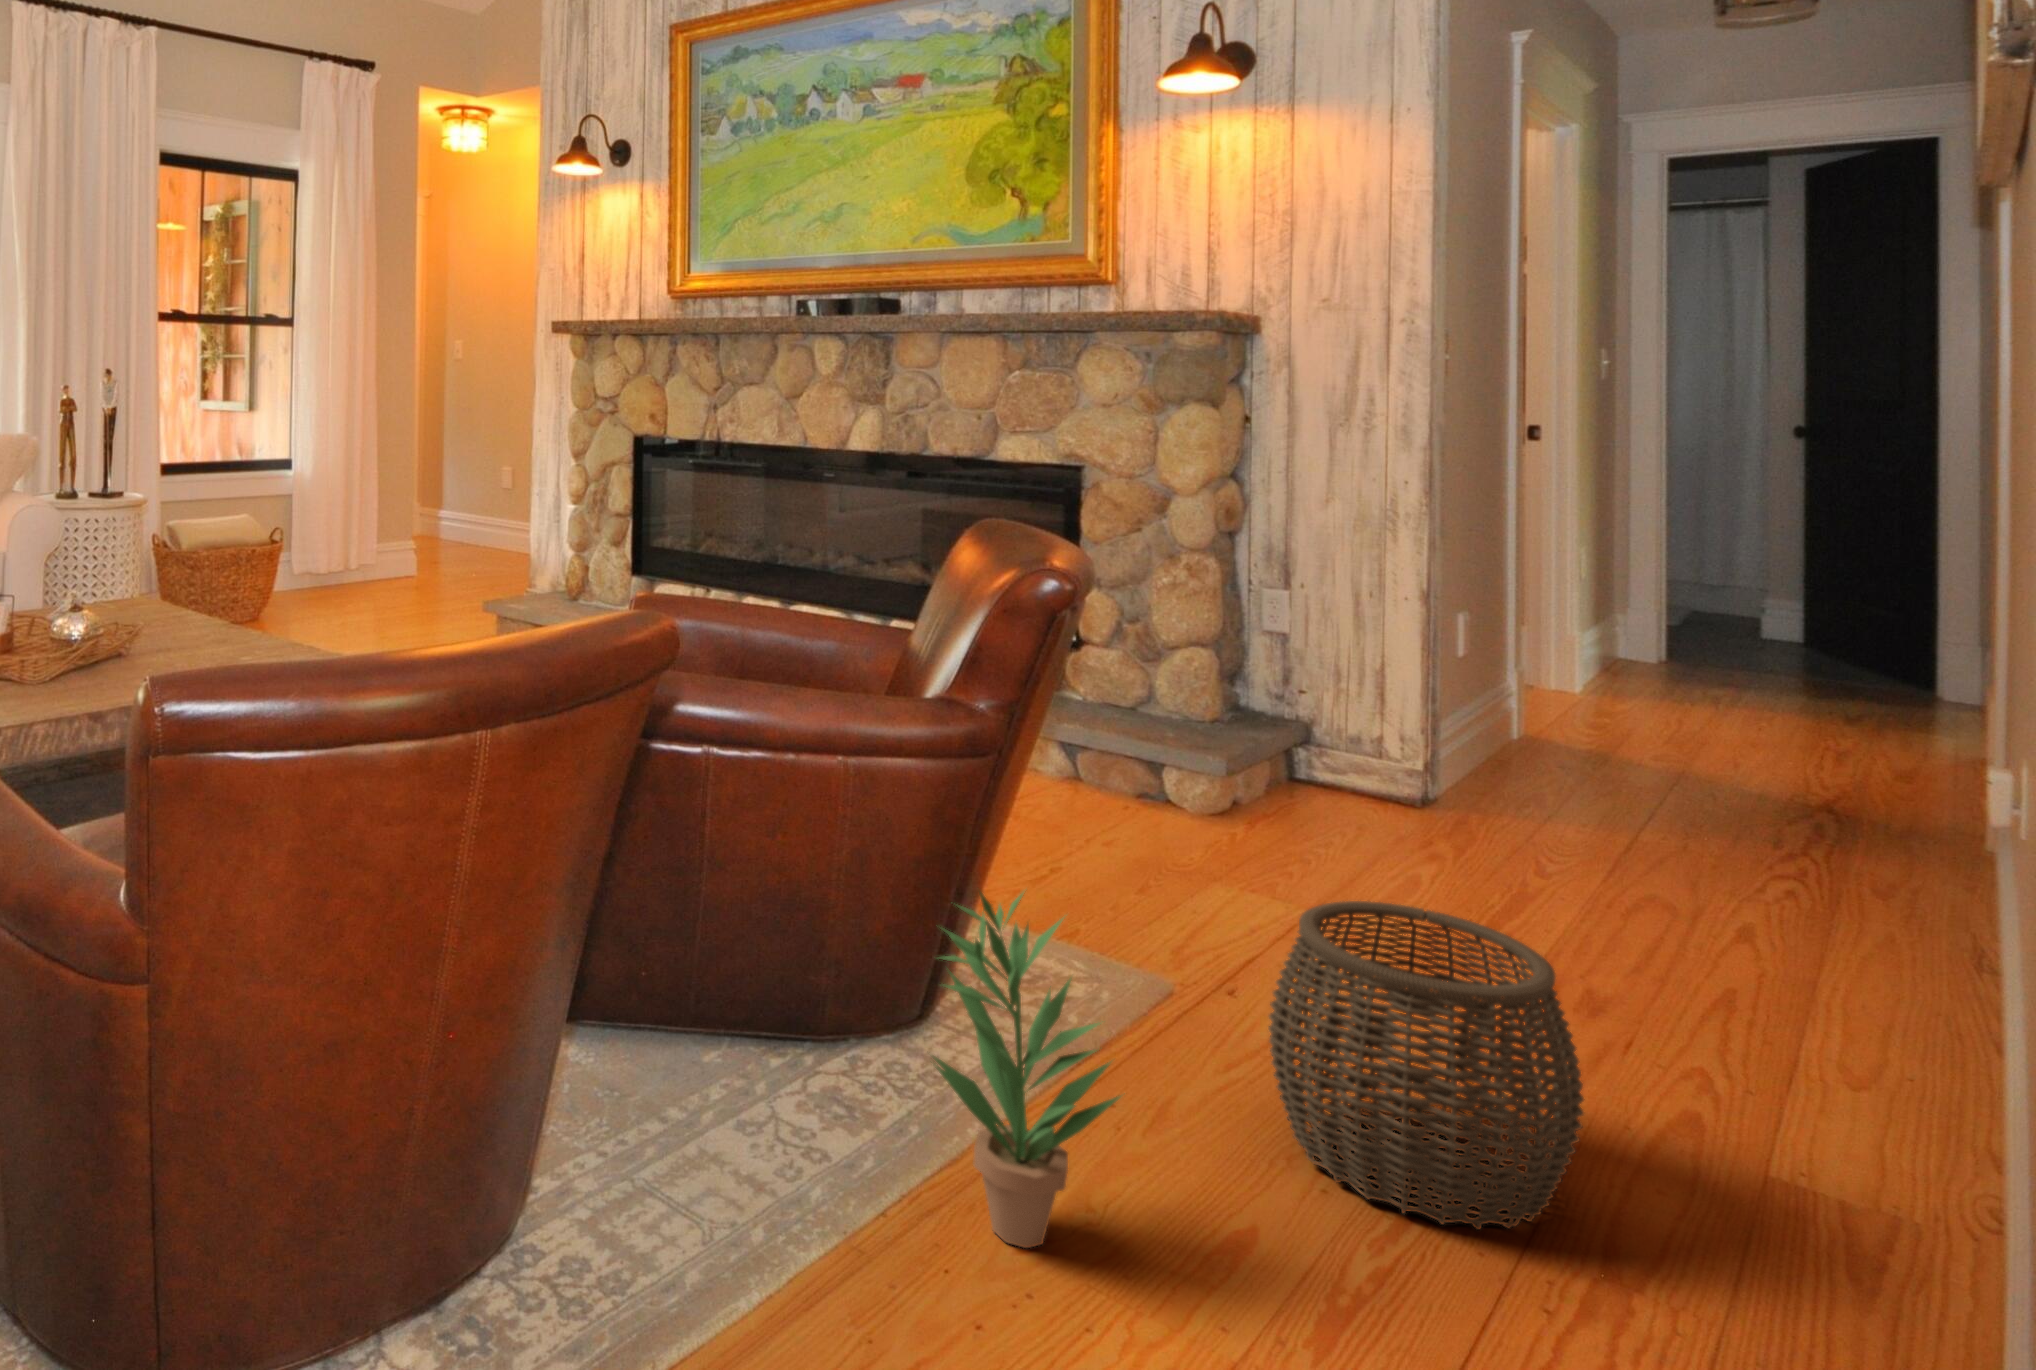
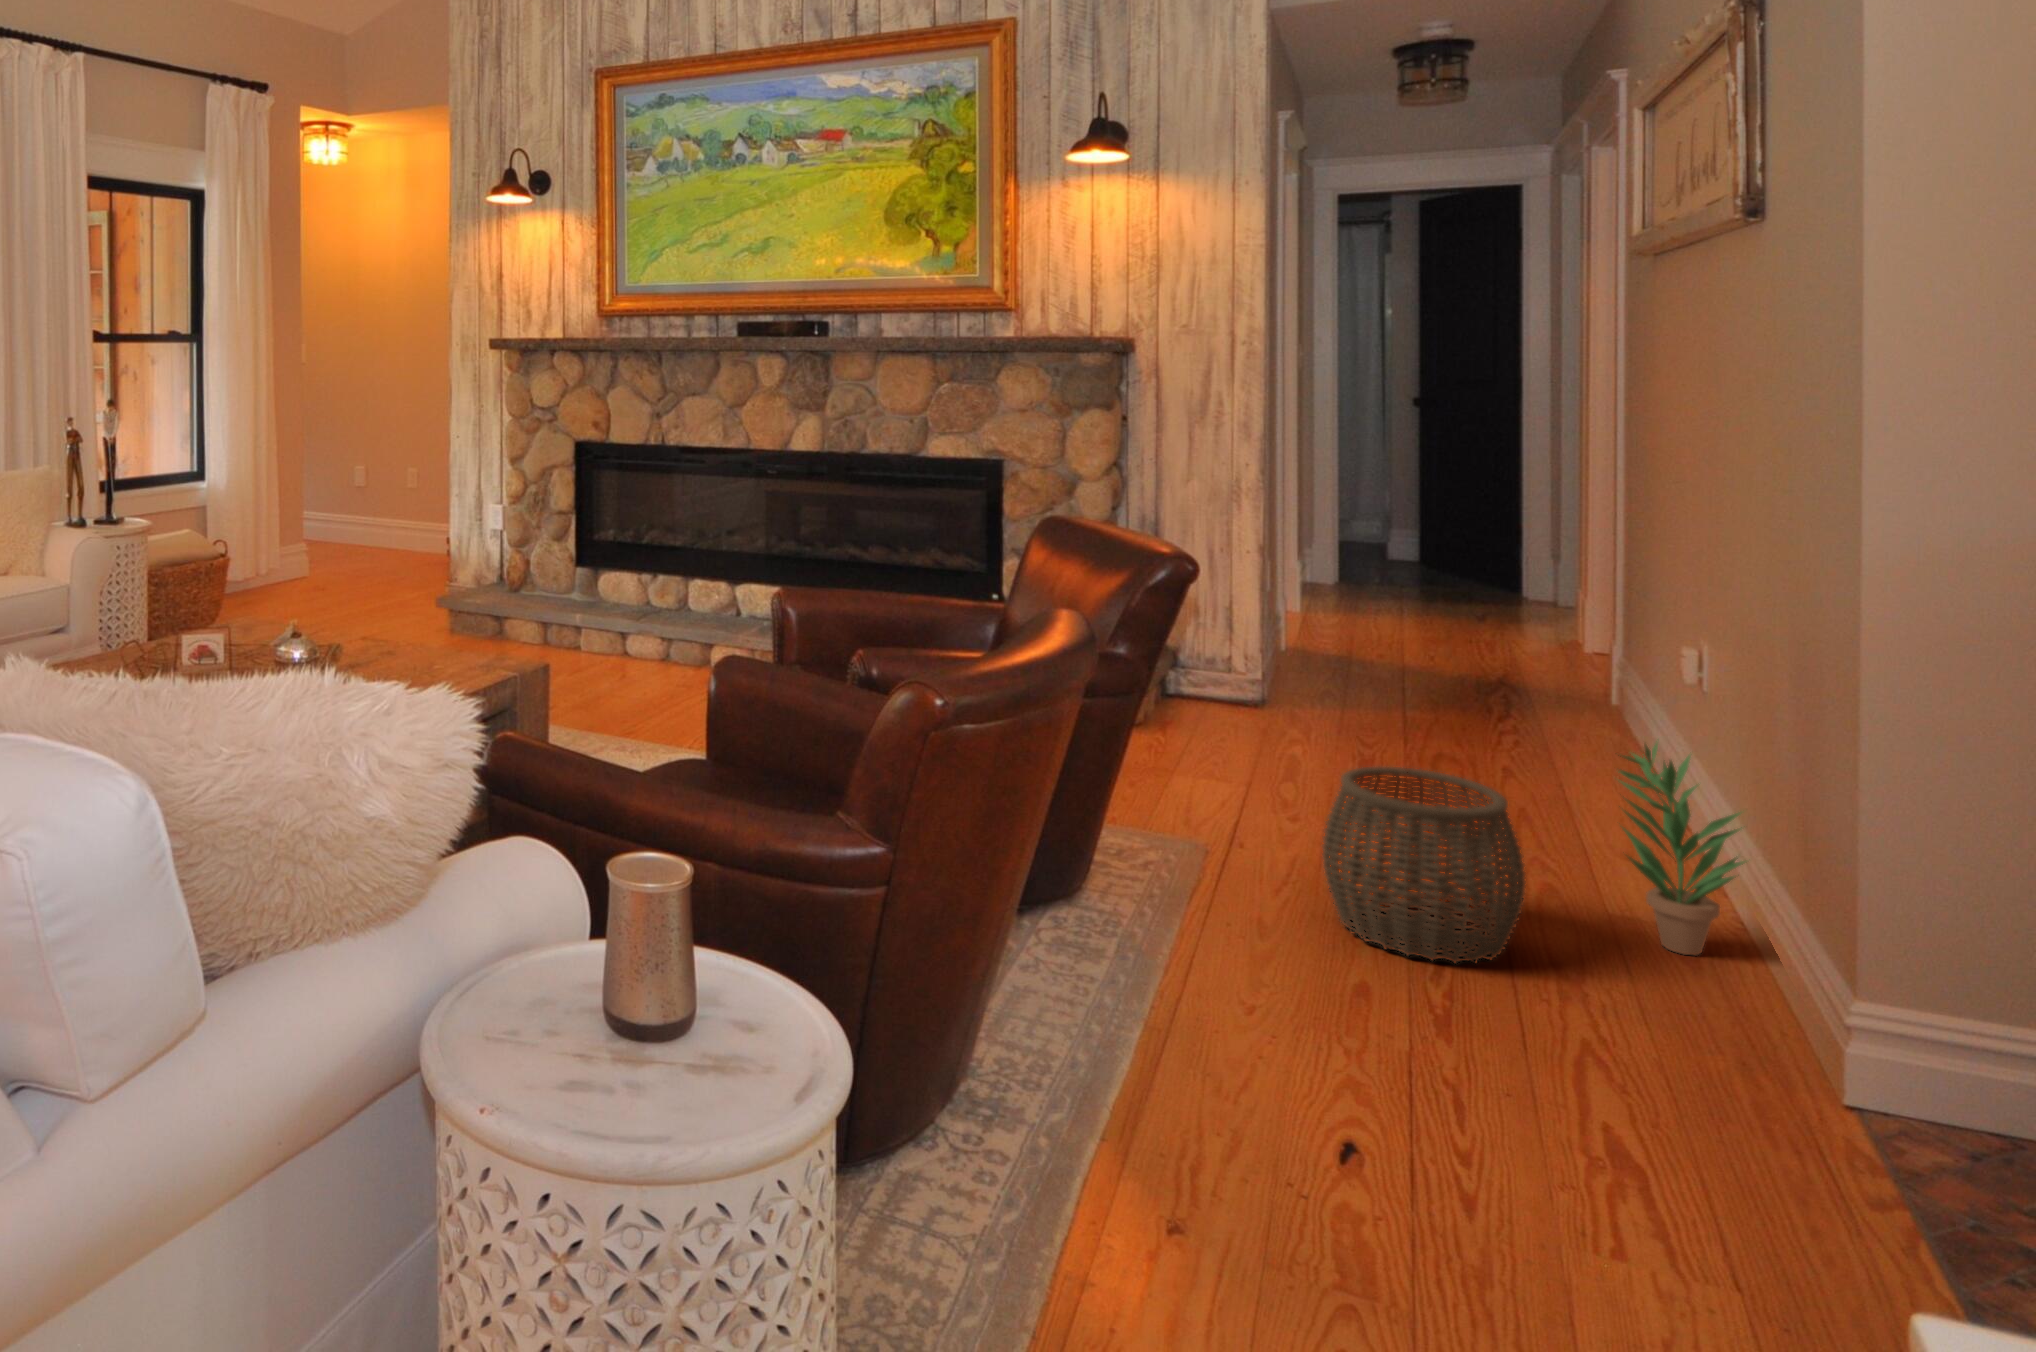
potted plant: present [934,892,1121,1248] -> present [1619,741,1745,955]

